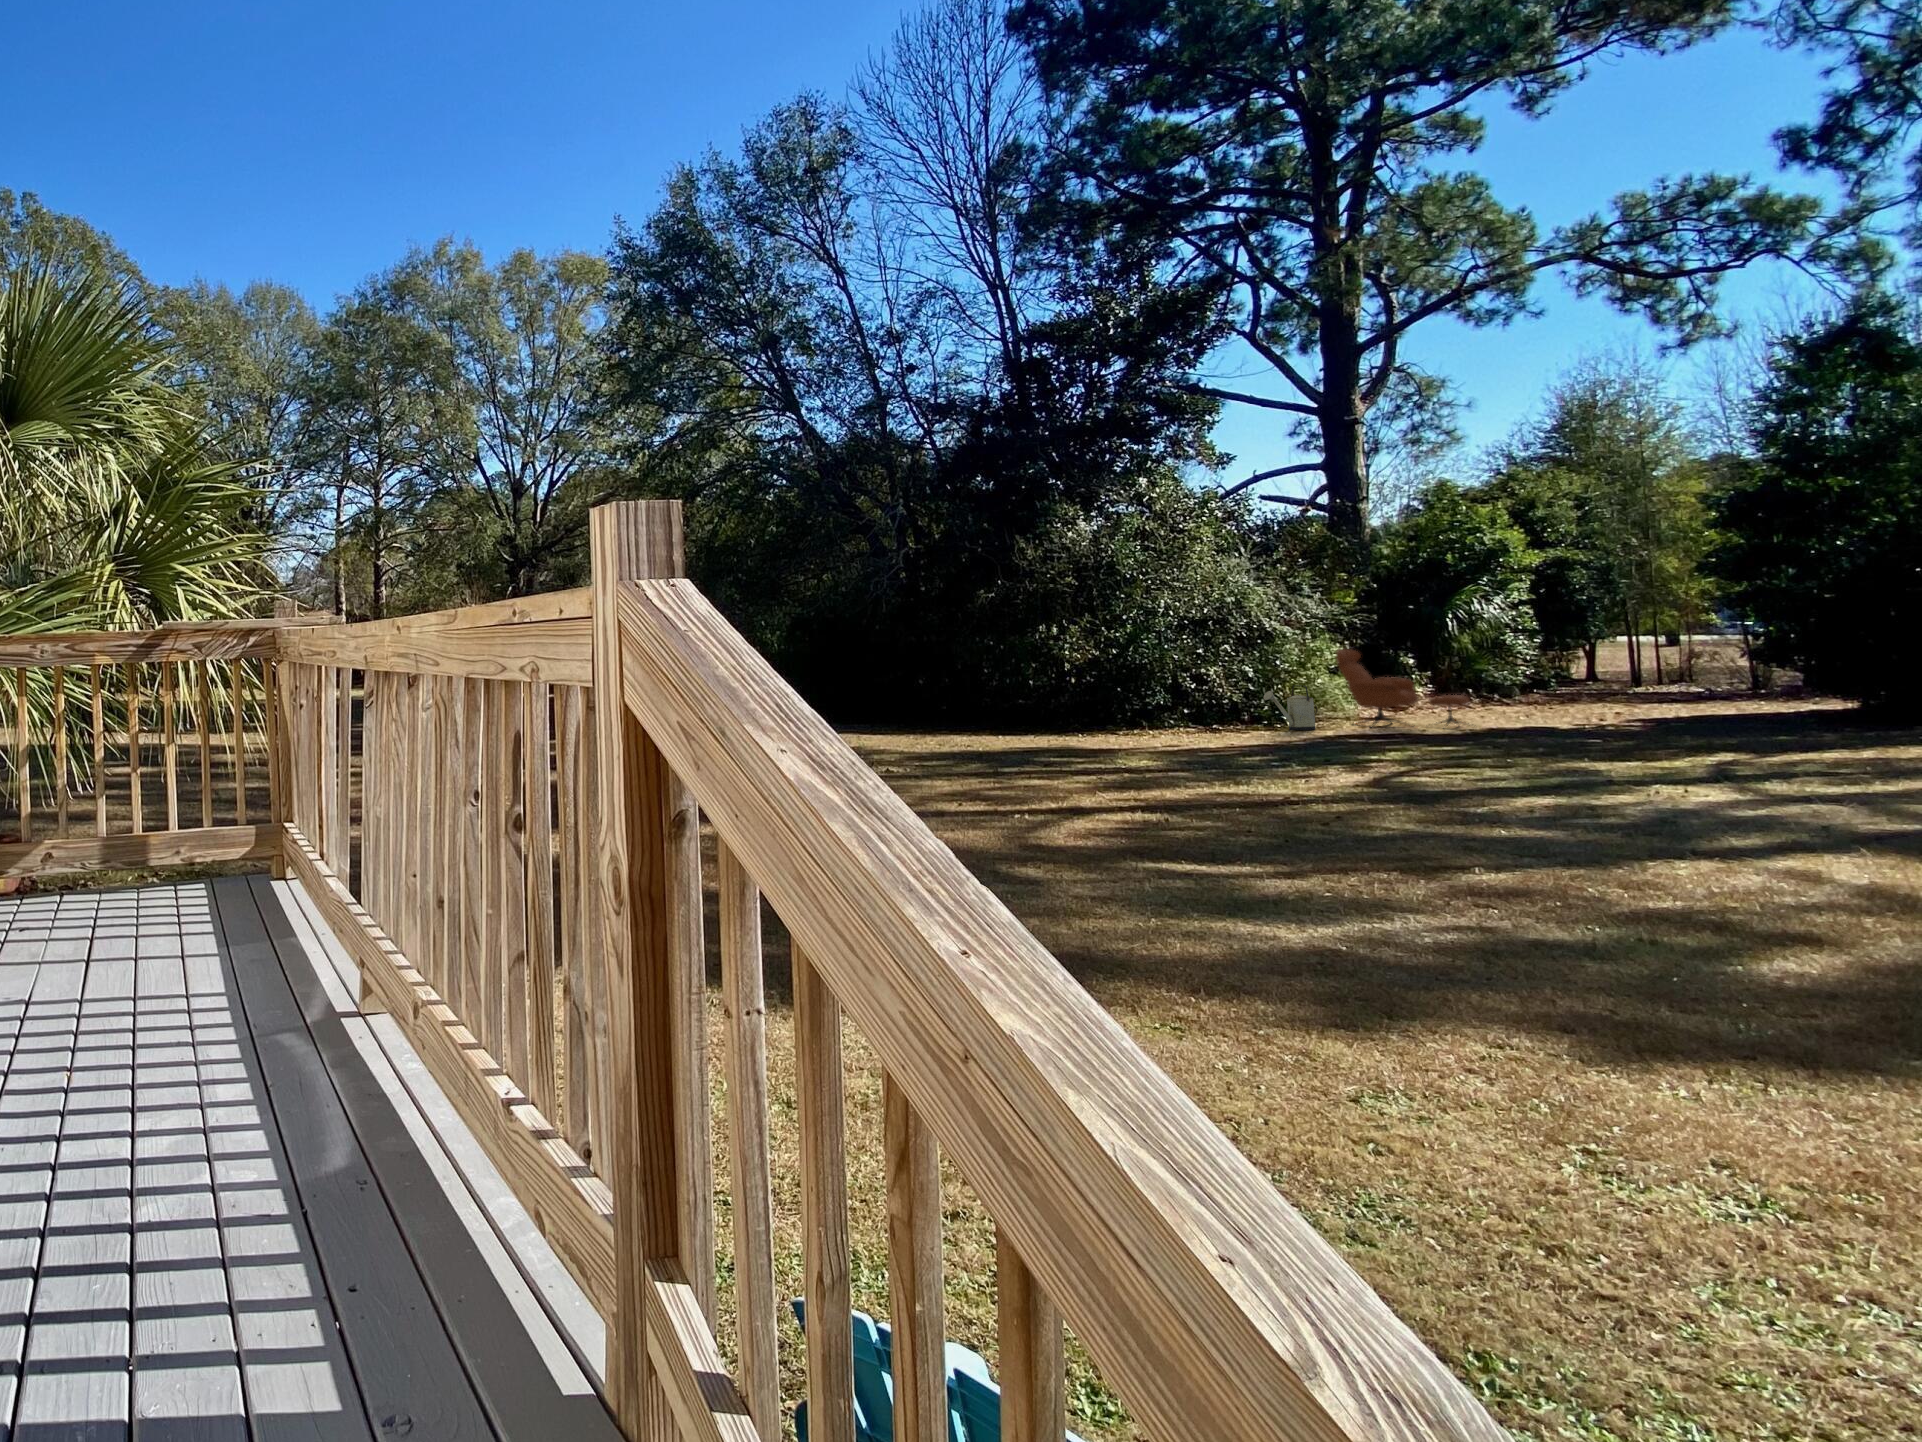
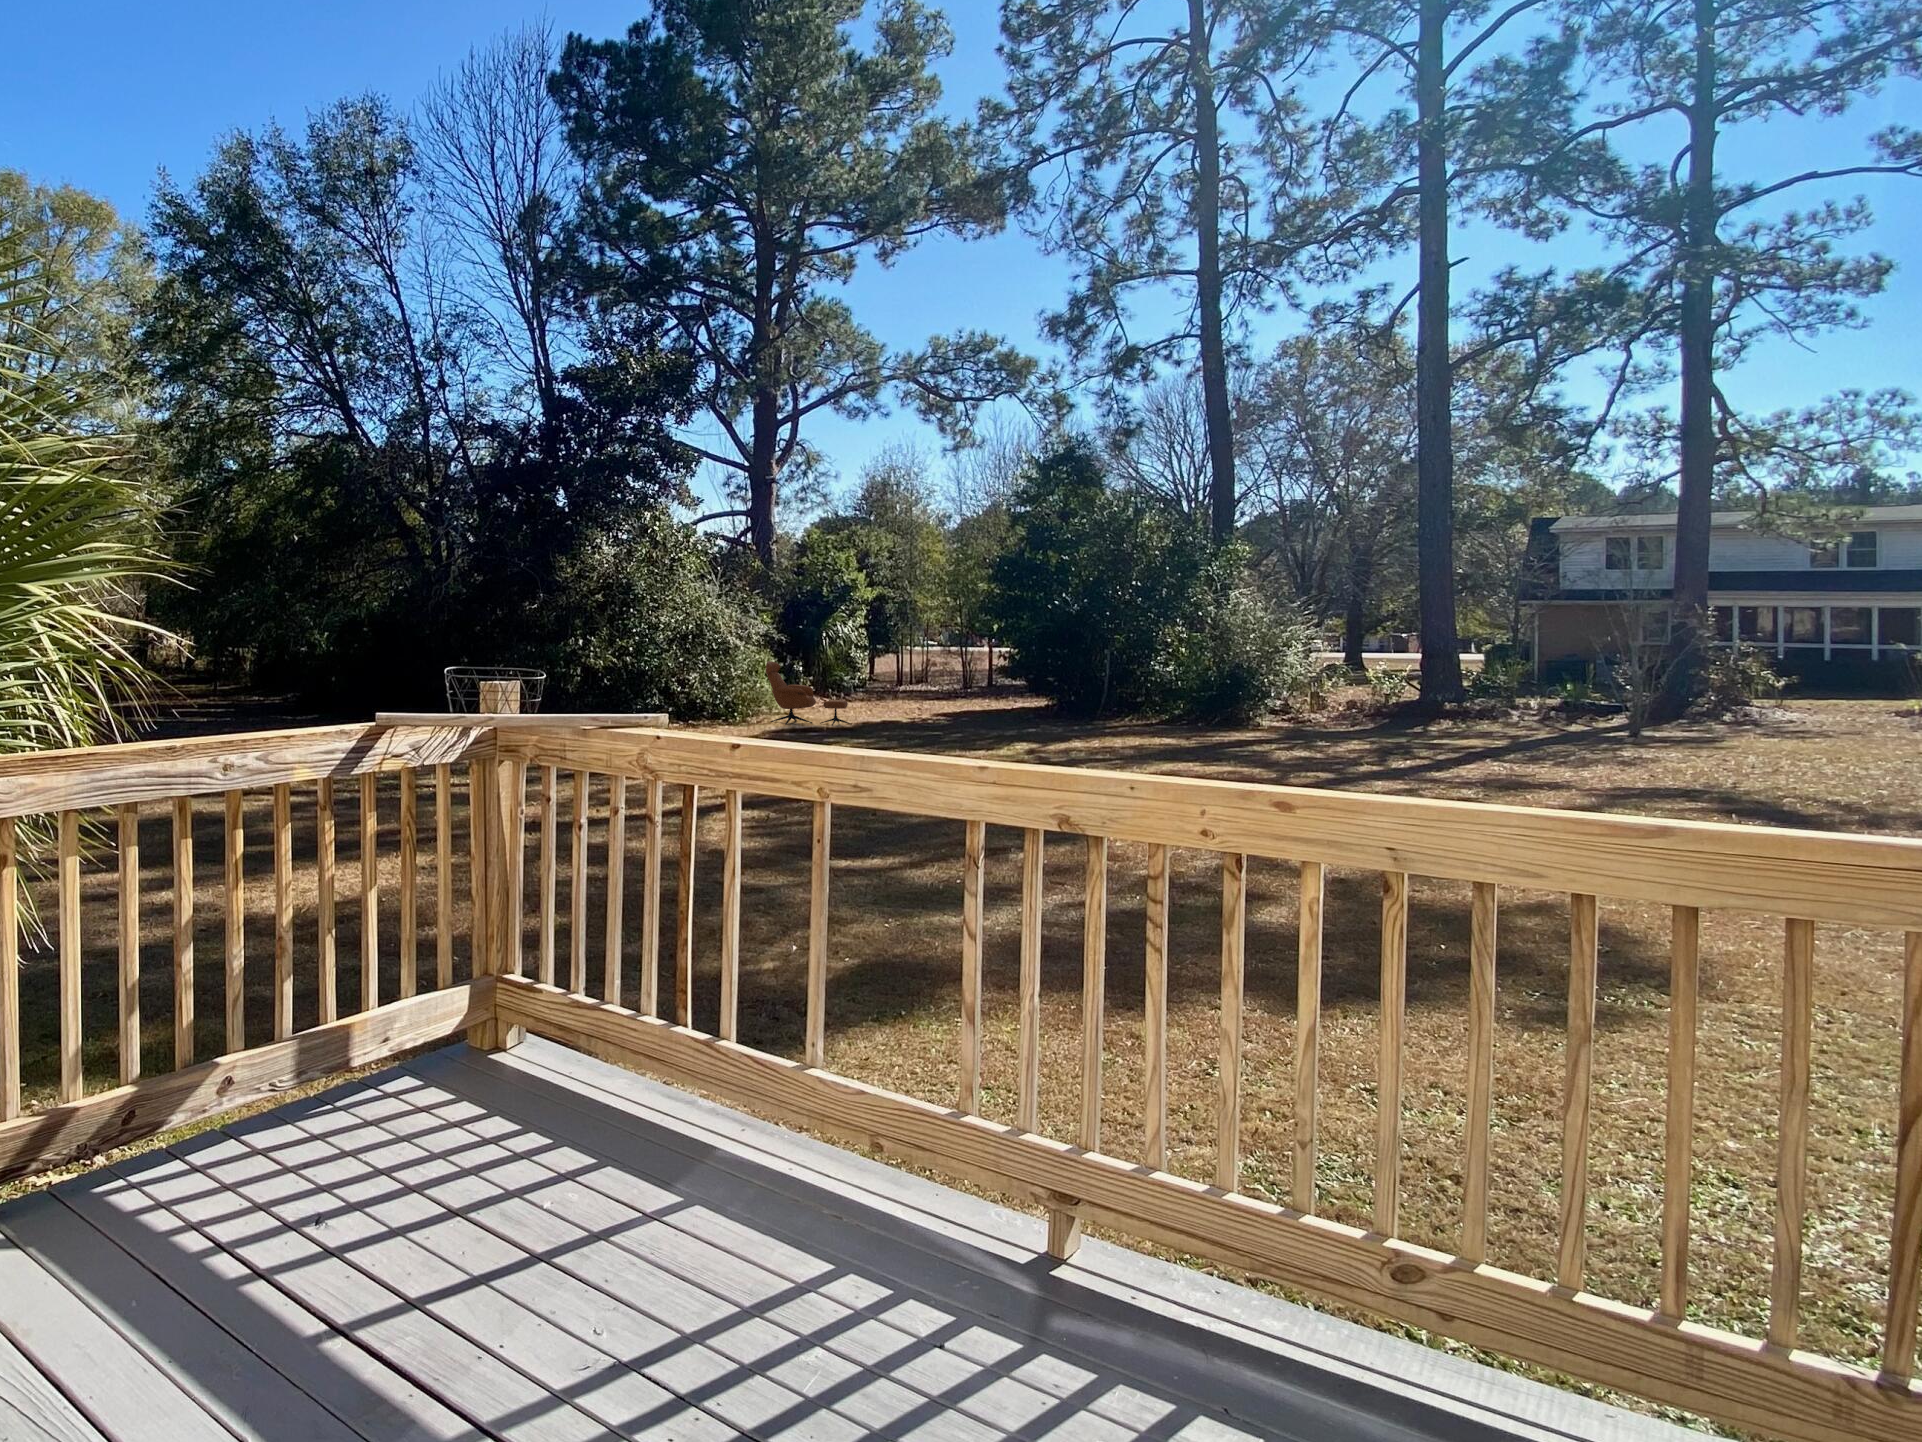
watering can: present [1264,686,1317,730] -> none [720,690,753,726]

